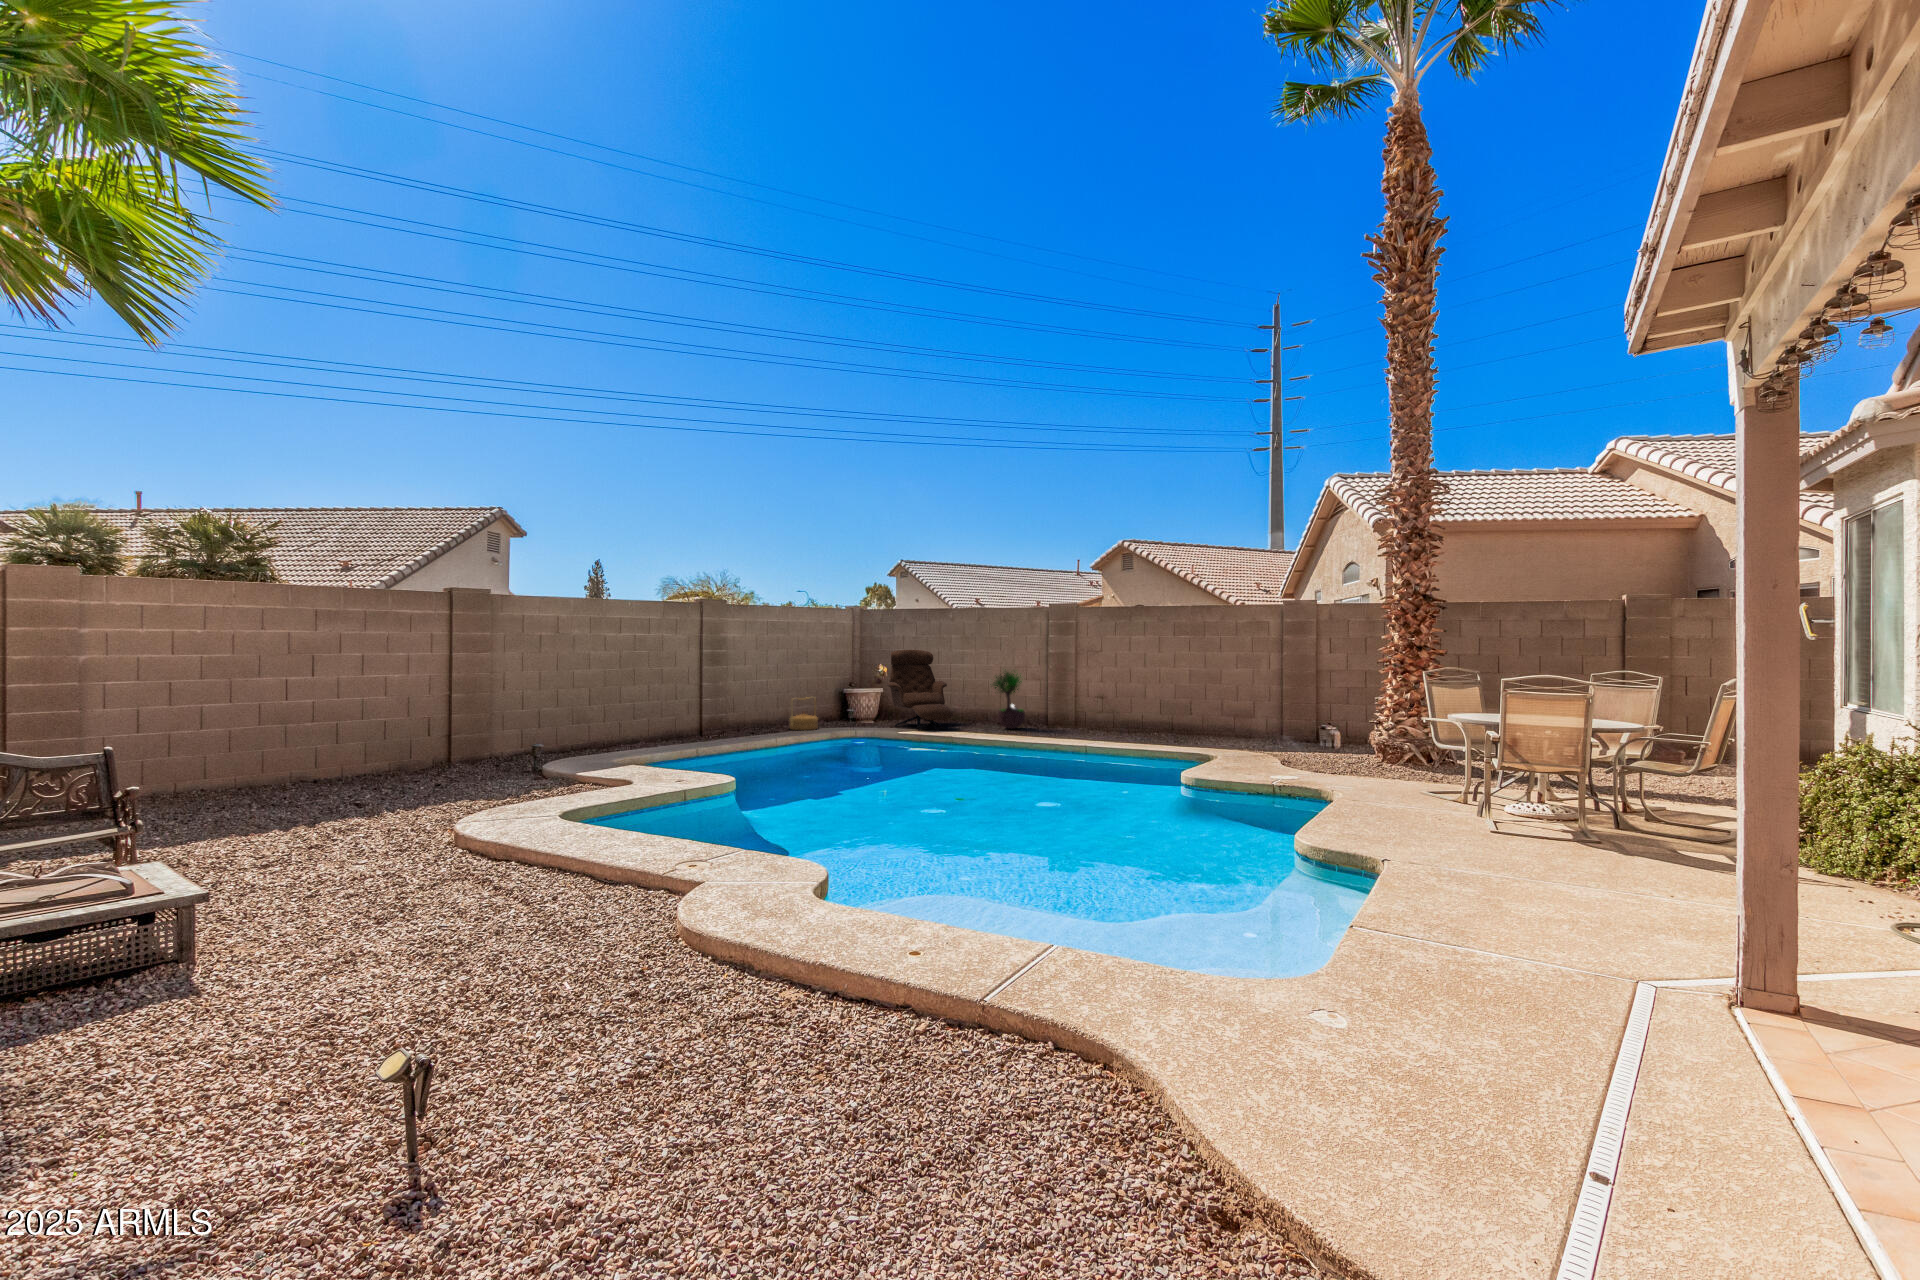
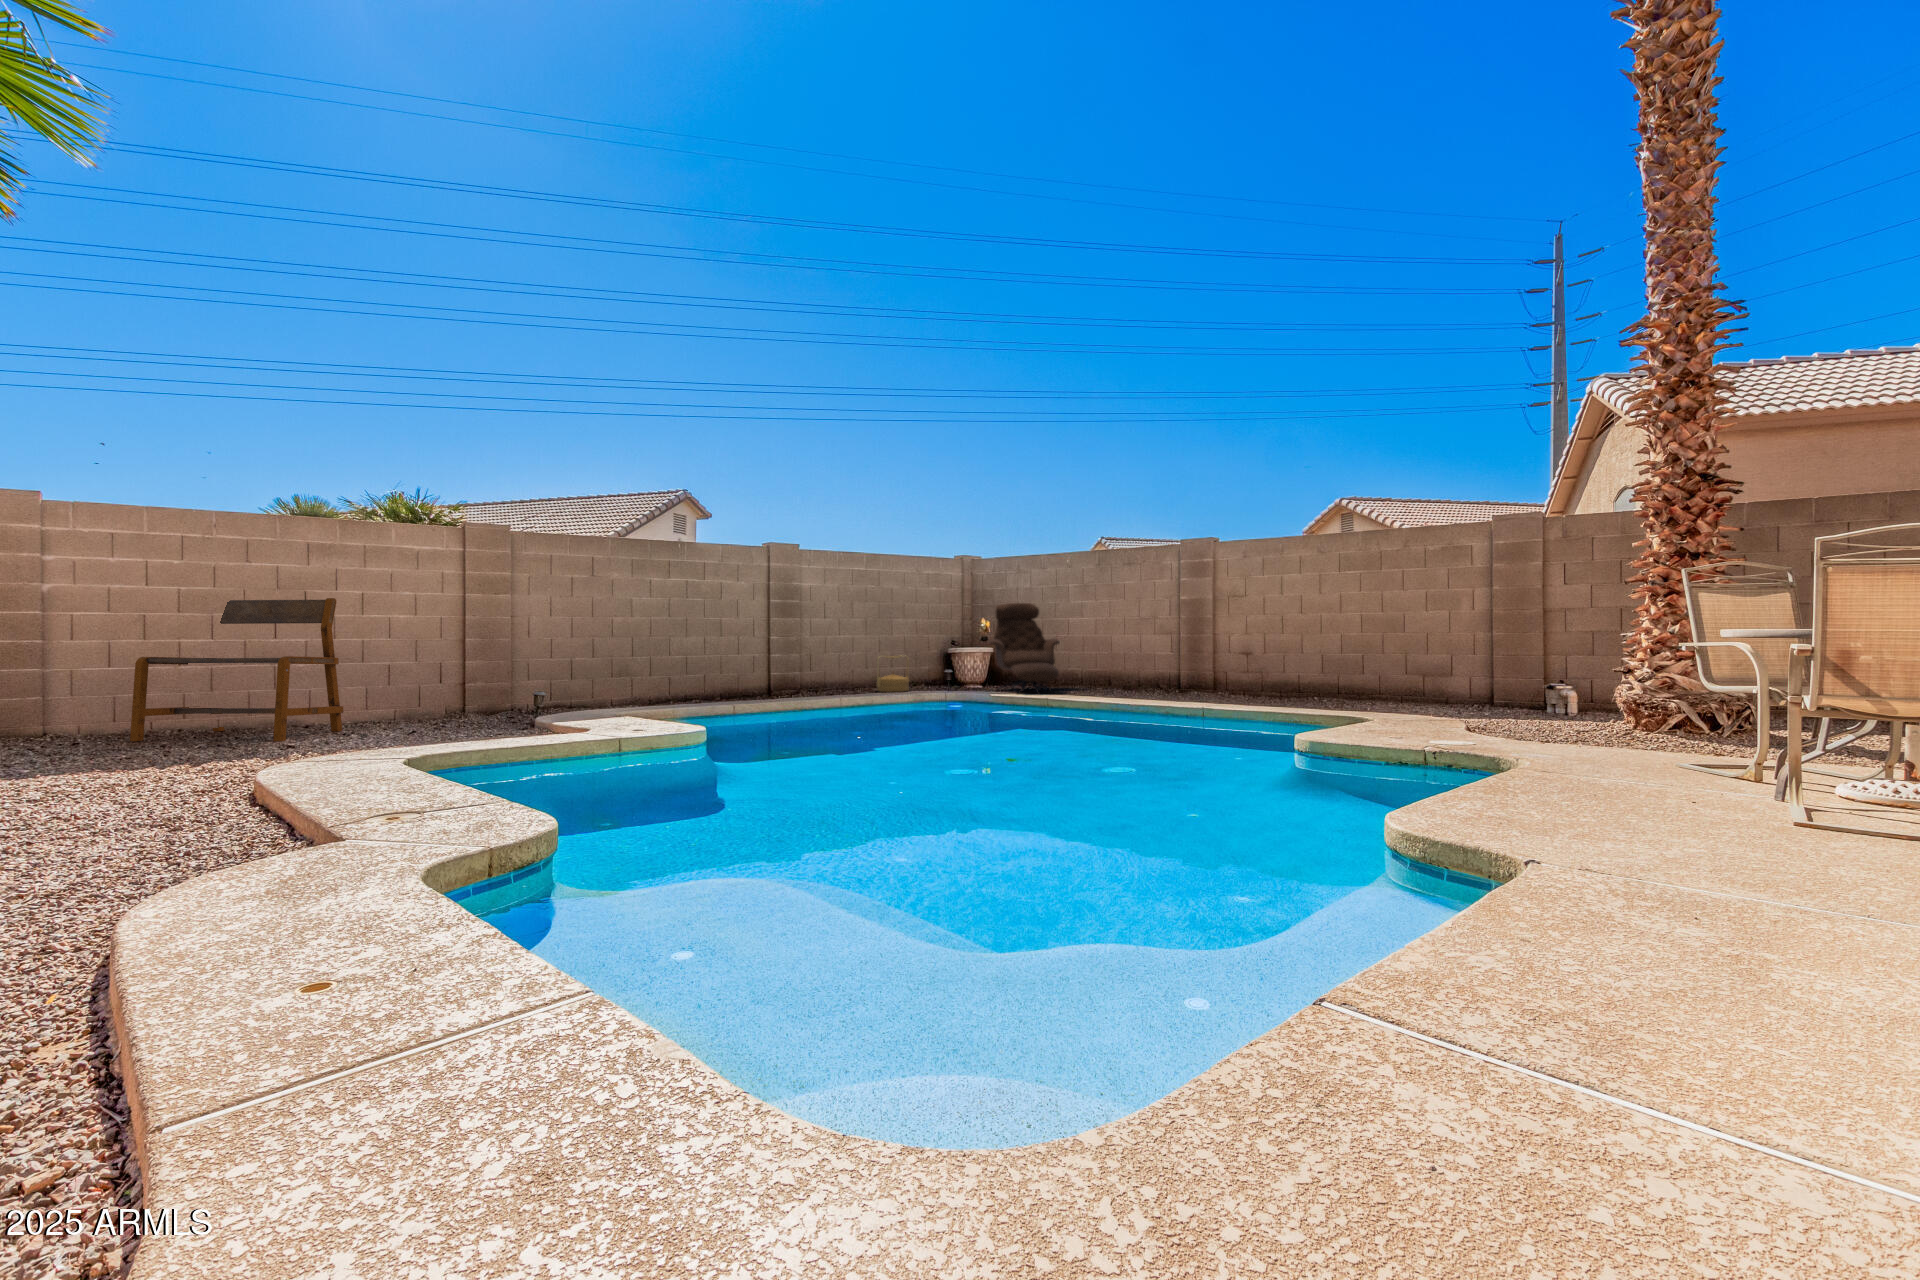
potted tree: present [990,669,1025,729] -> none [1100,616,1148,693]
bench: none [176,670,376,812] -> present [130,598,343,742]

